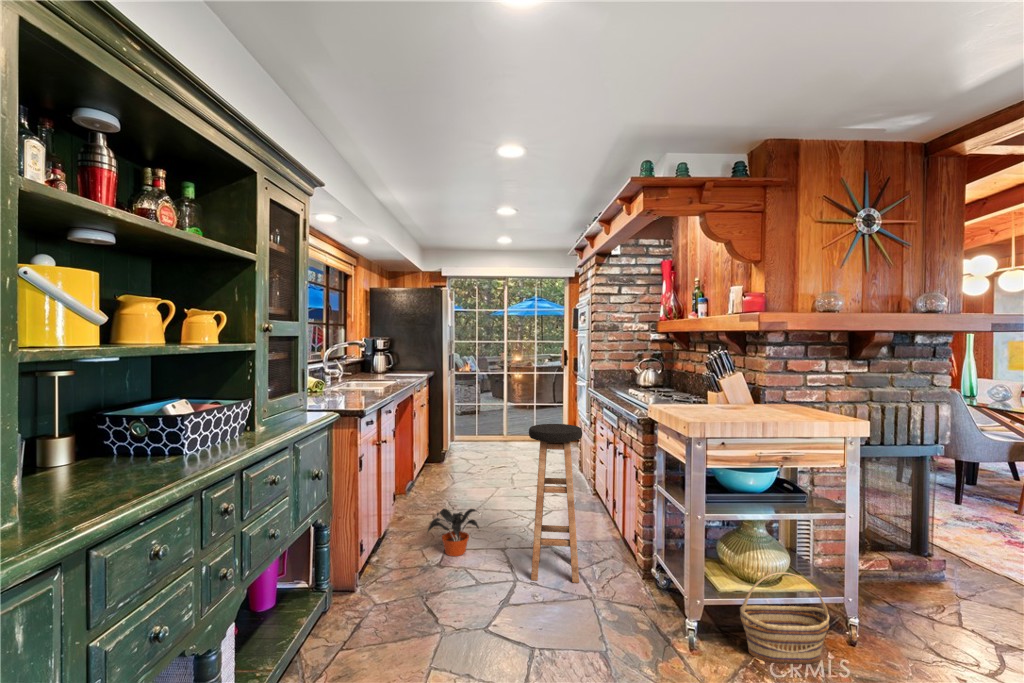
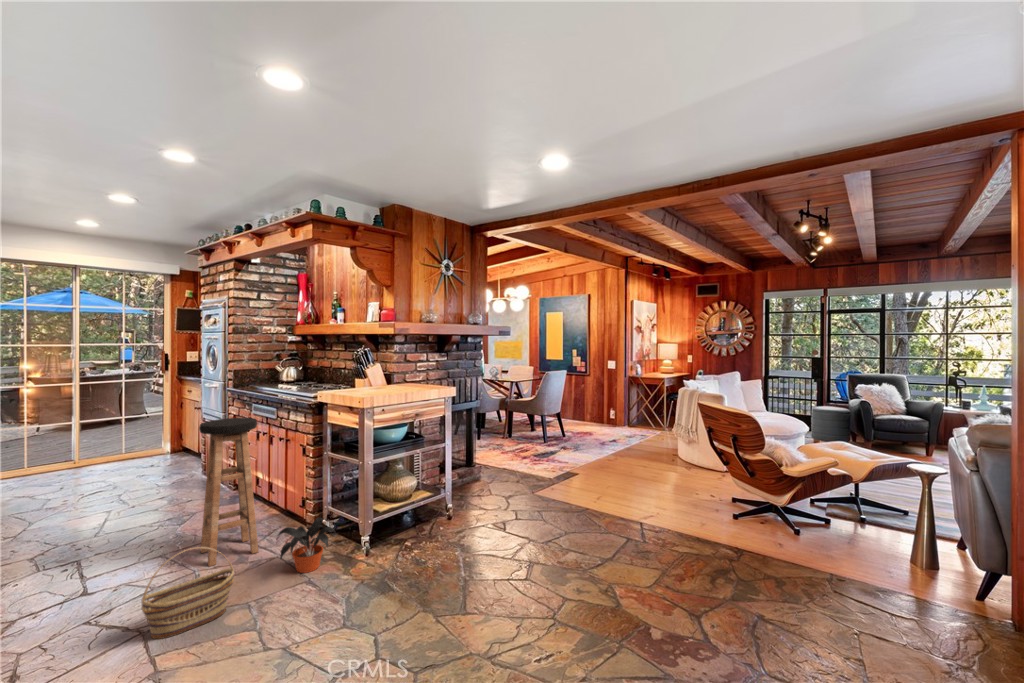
potted plant: present [428,509,478,556] -> present [278,518,335,573]
basket: present [740,572,829,664] -> present [141,547,234,639]

